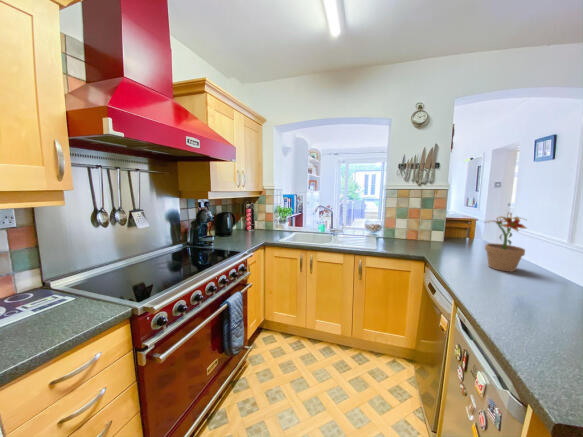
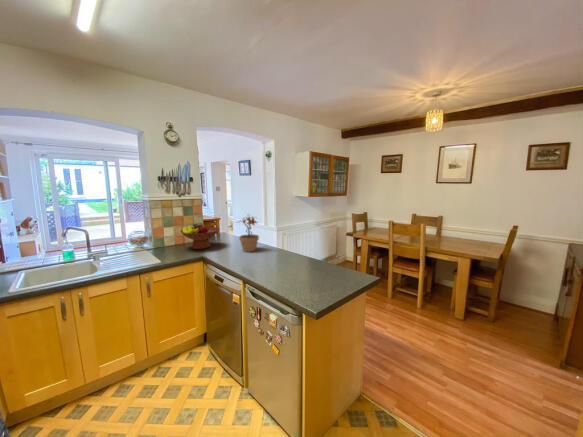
fruit bowl: none [409,218,462,250] -> present [180,224,219,249]

